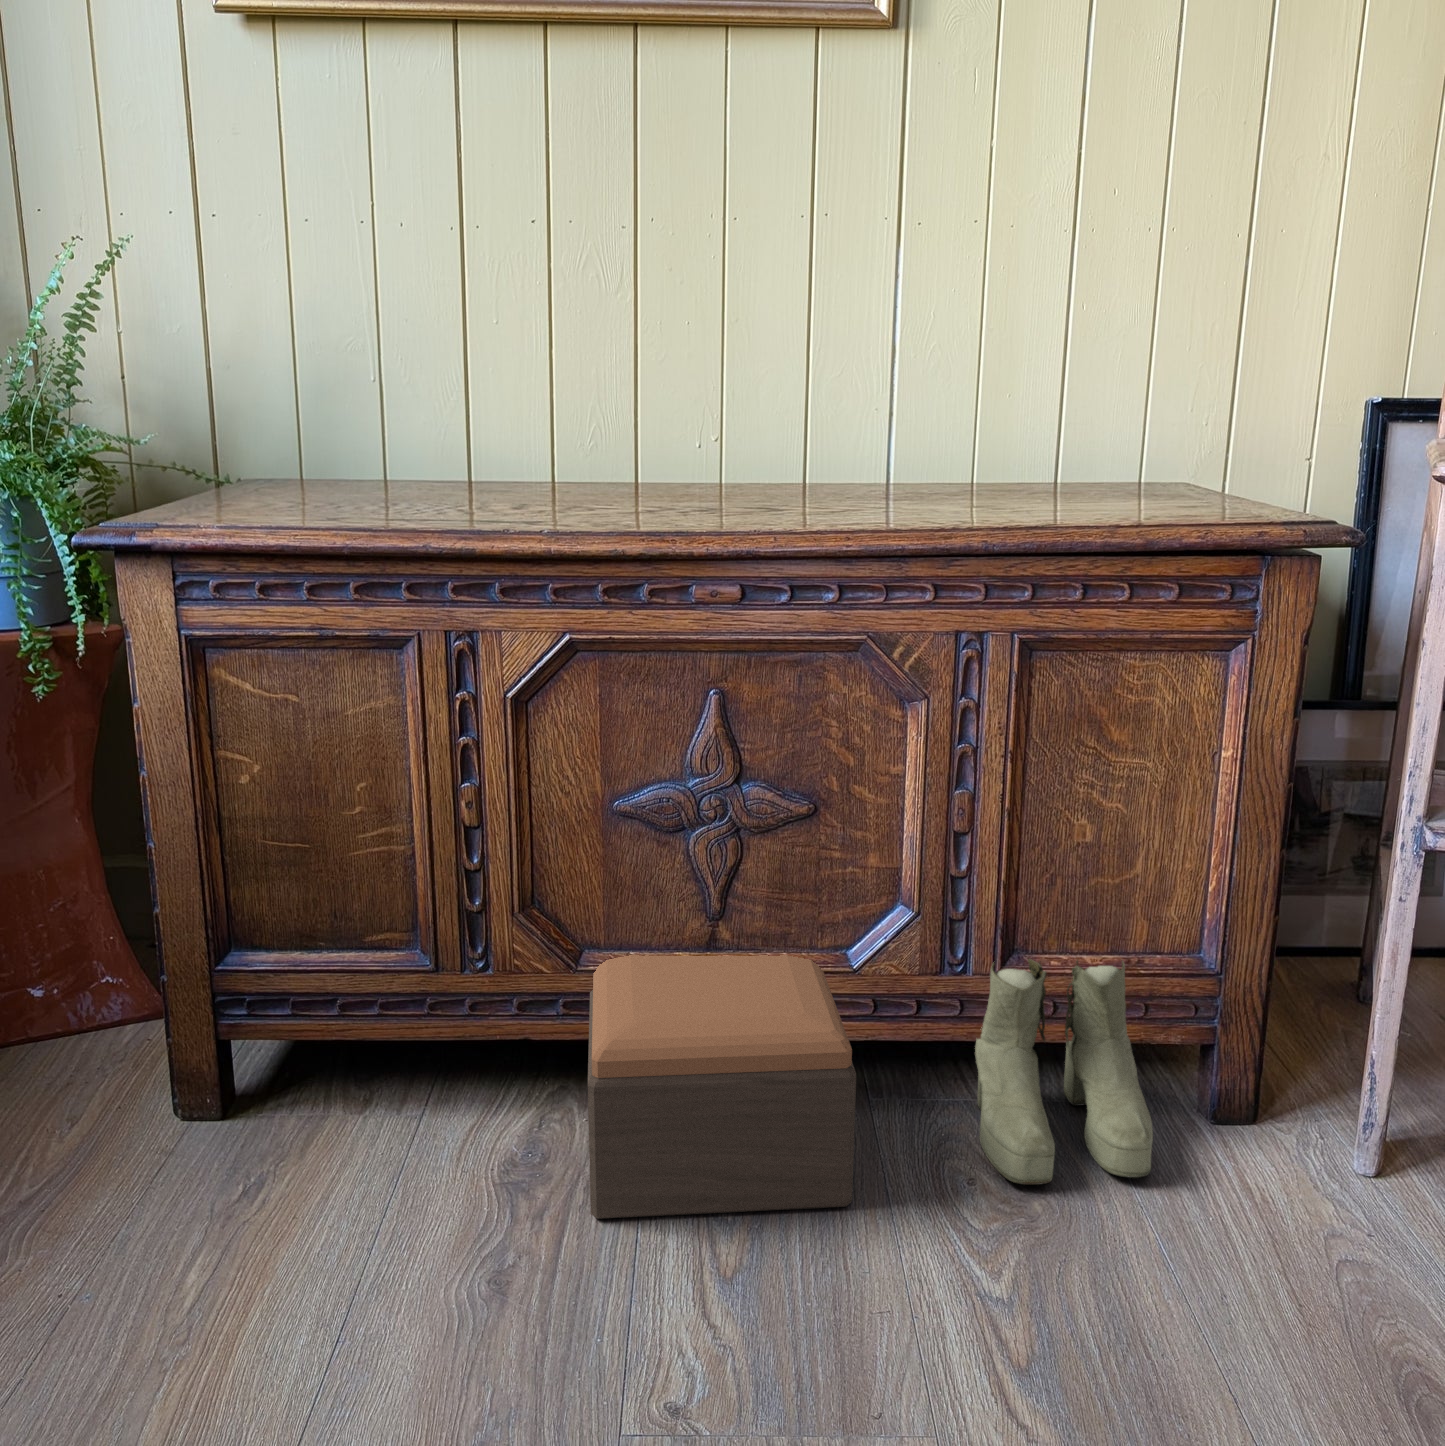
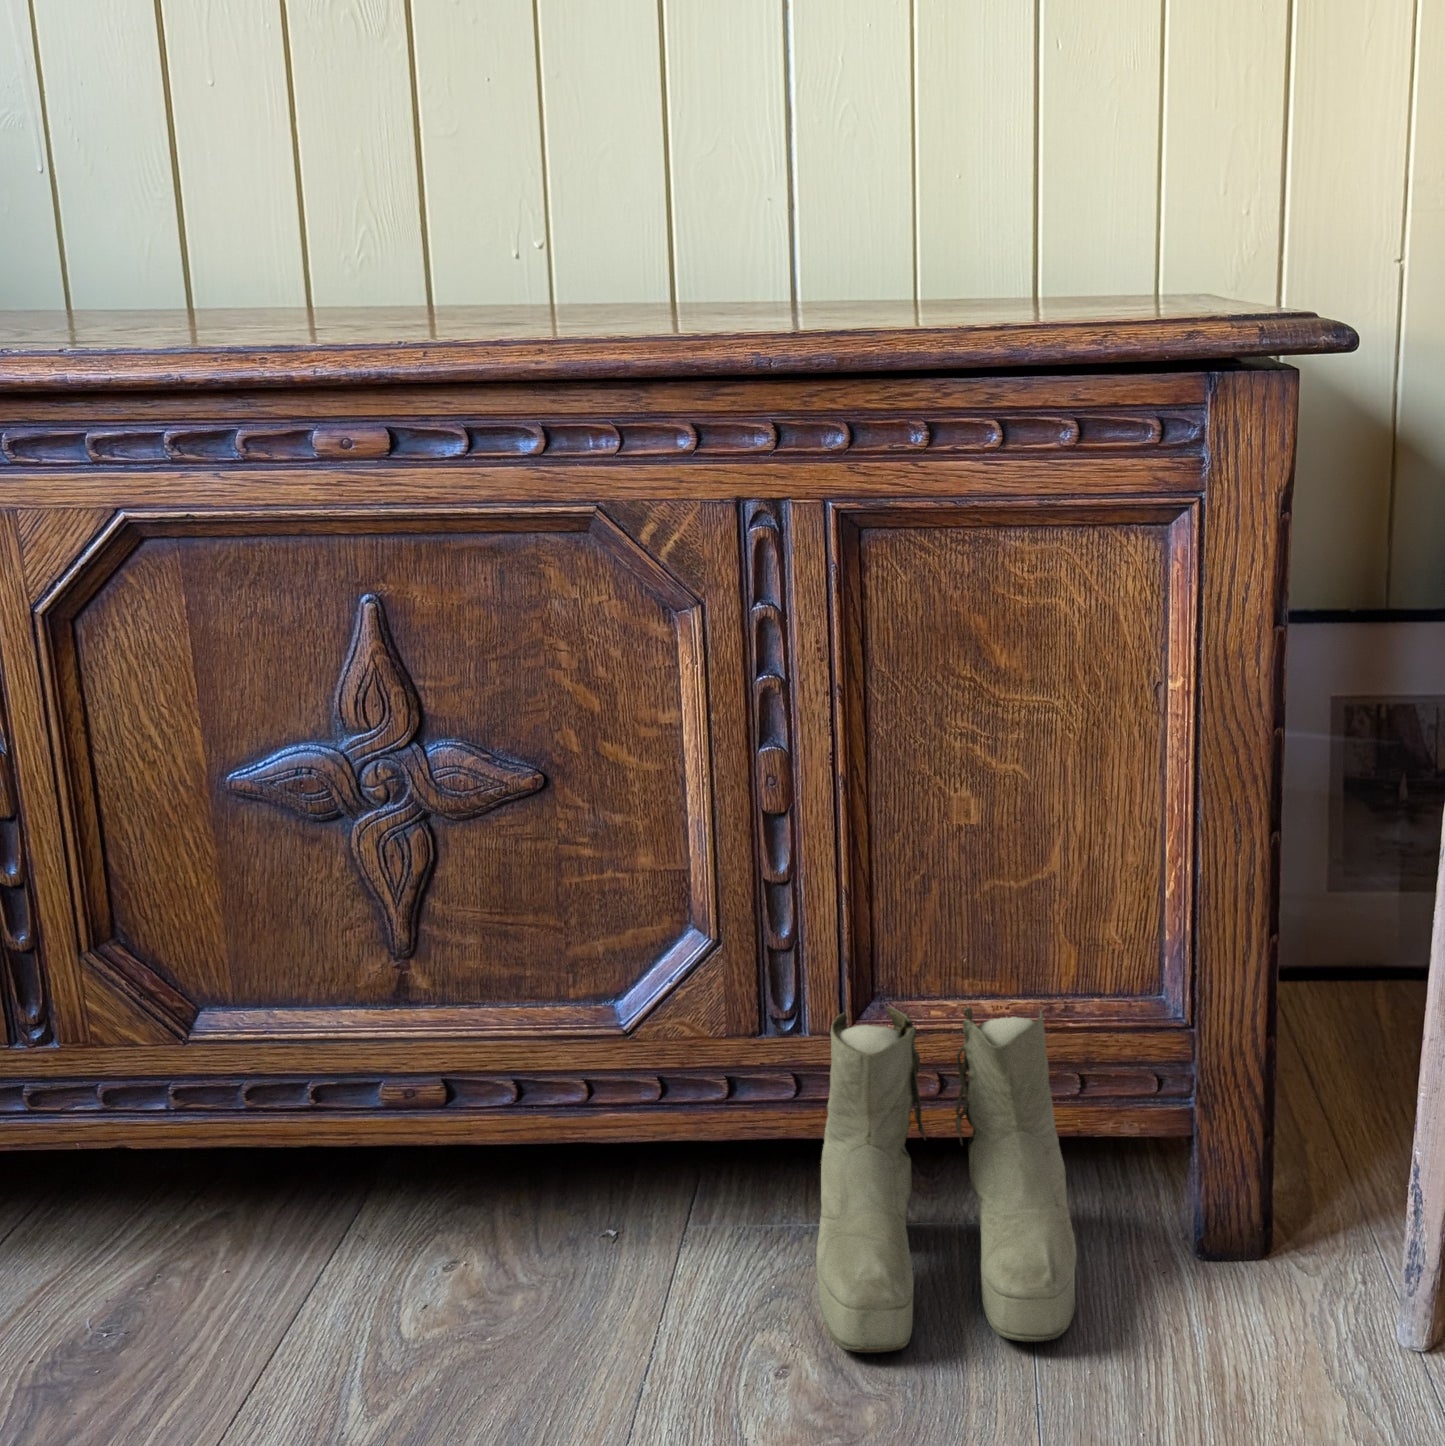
footstool: present [588,955,856,1219] -> none [167,985,598,1403]

